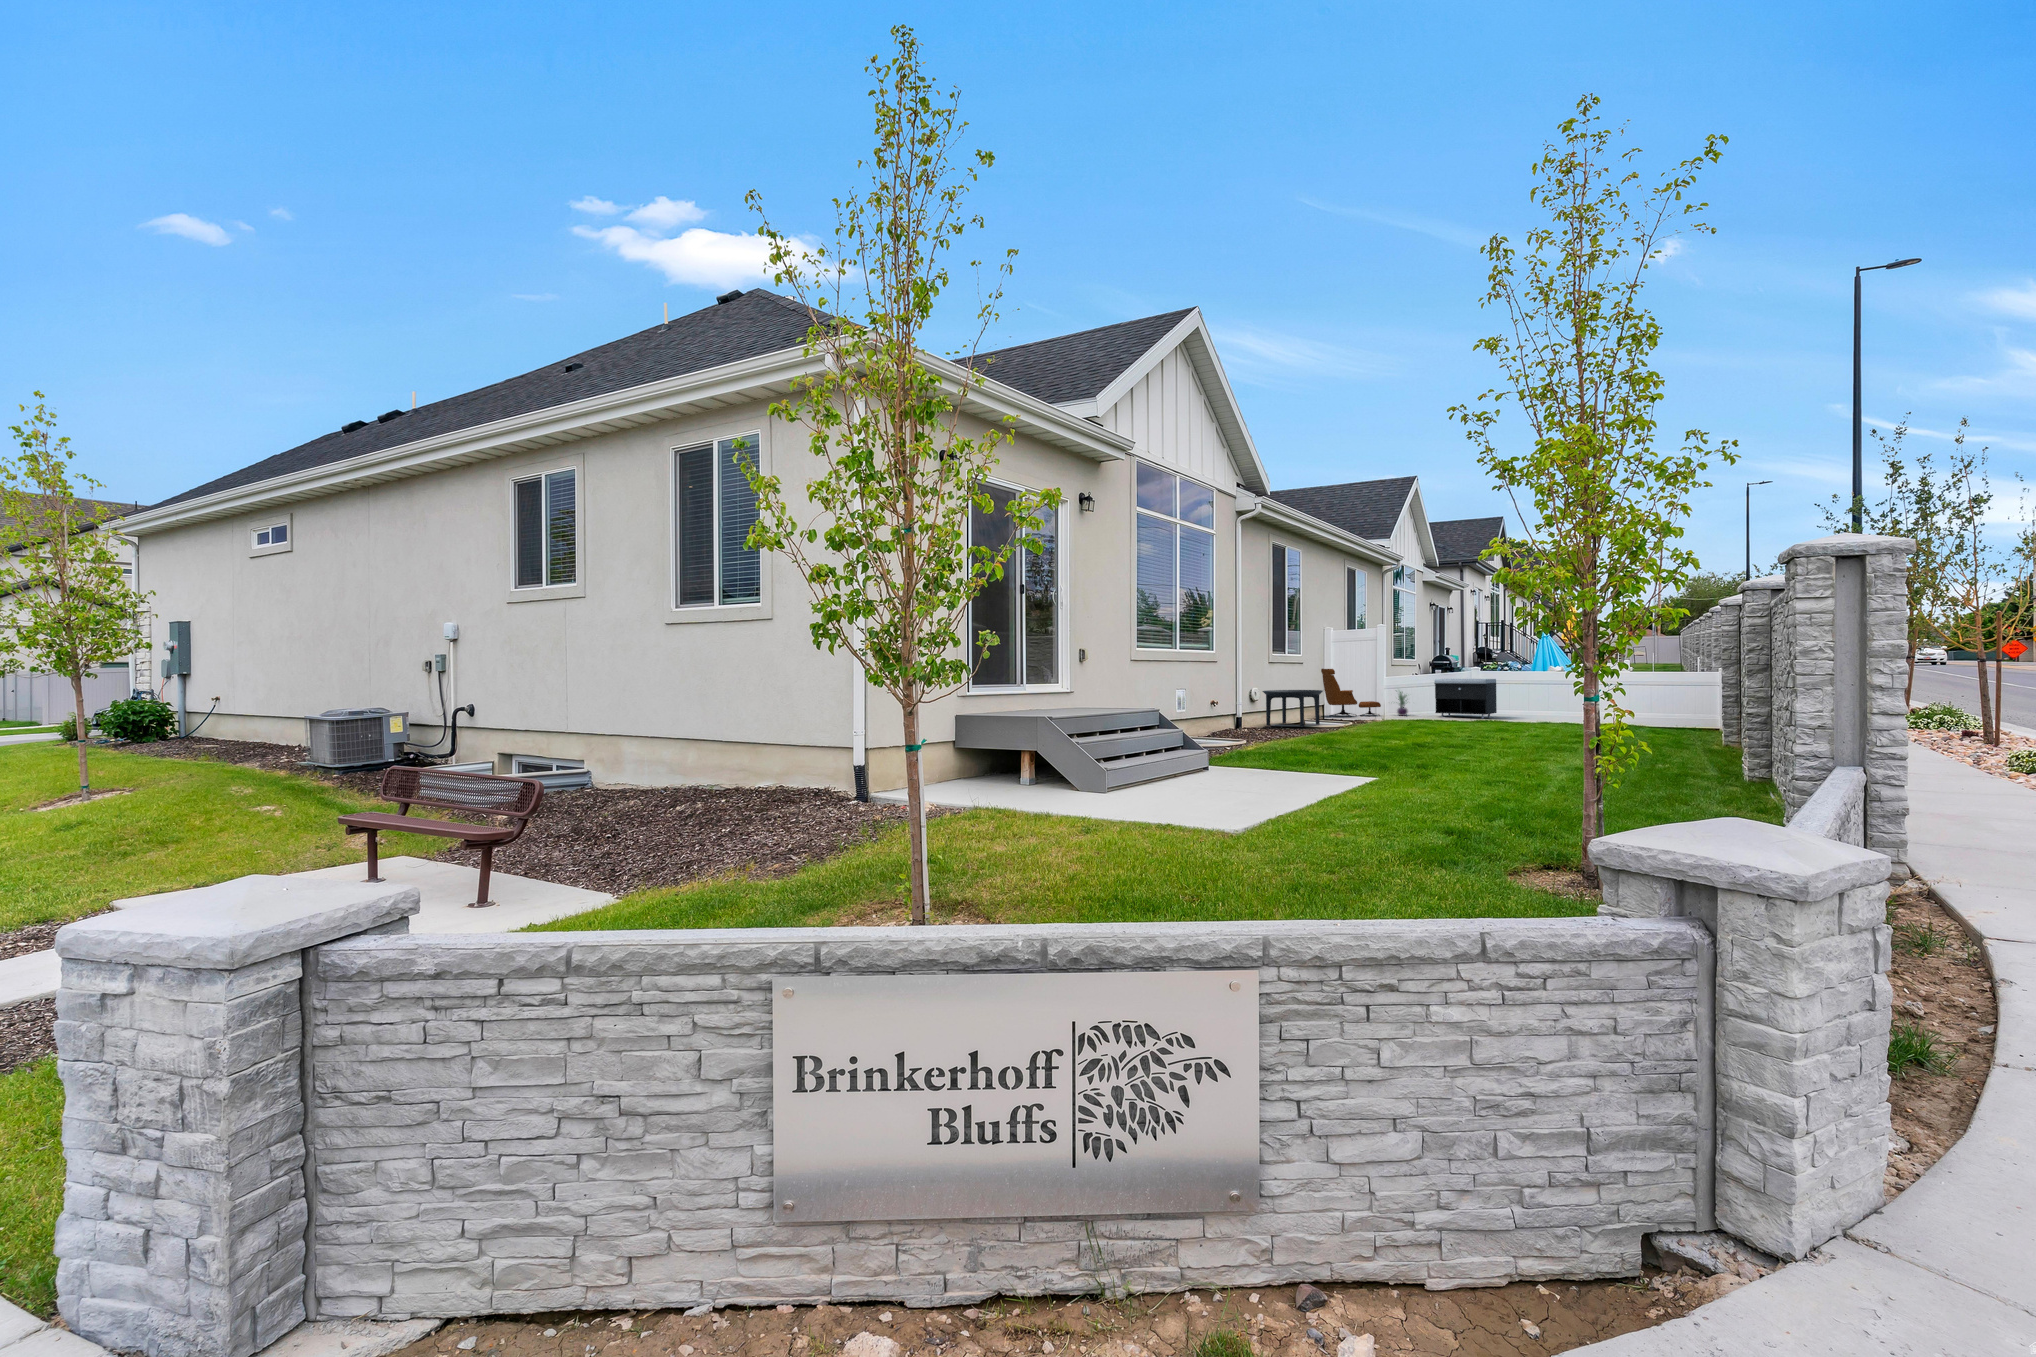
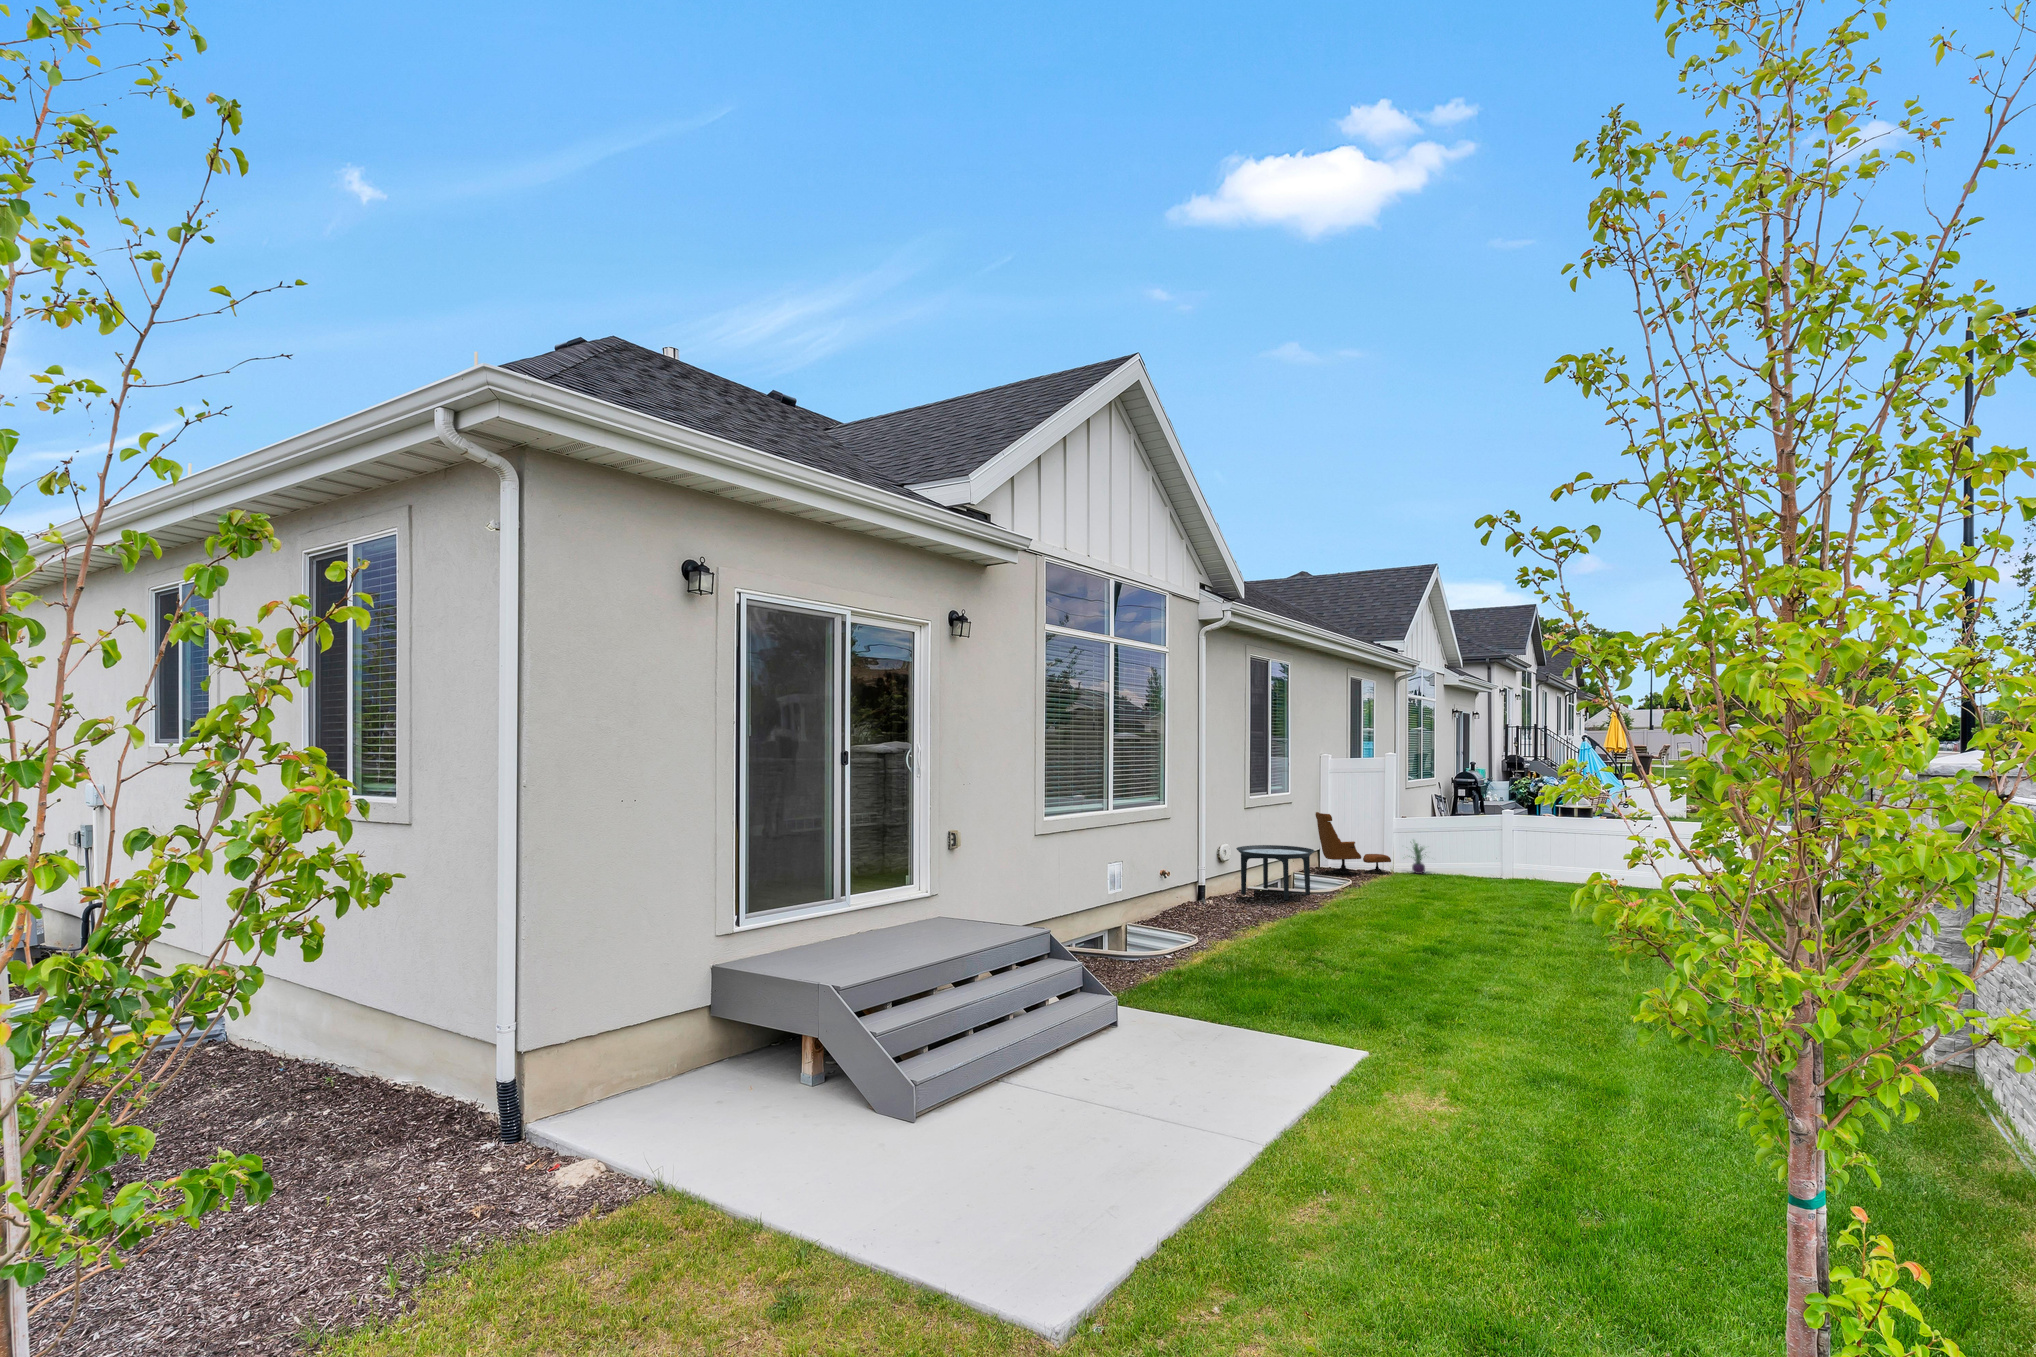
storage bench: present [1434,679,1497,718] -> none [1458,828,1539,884]

